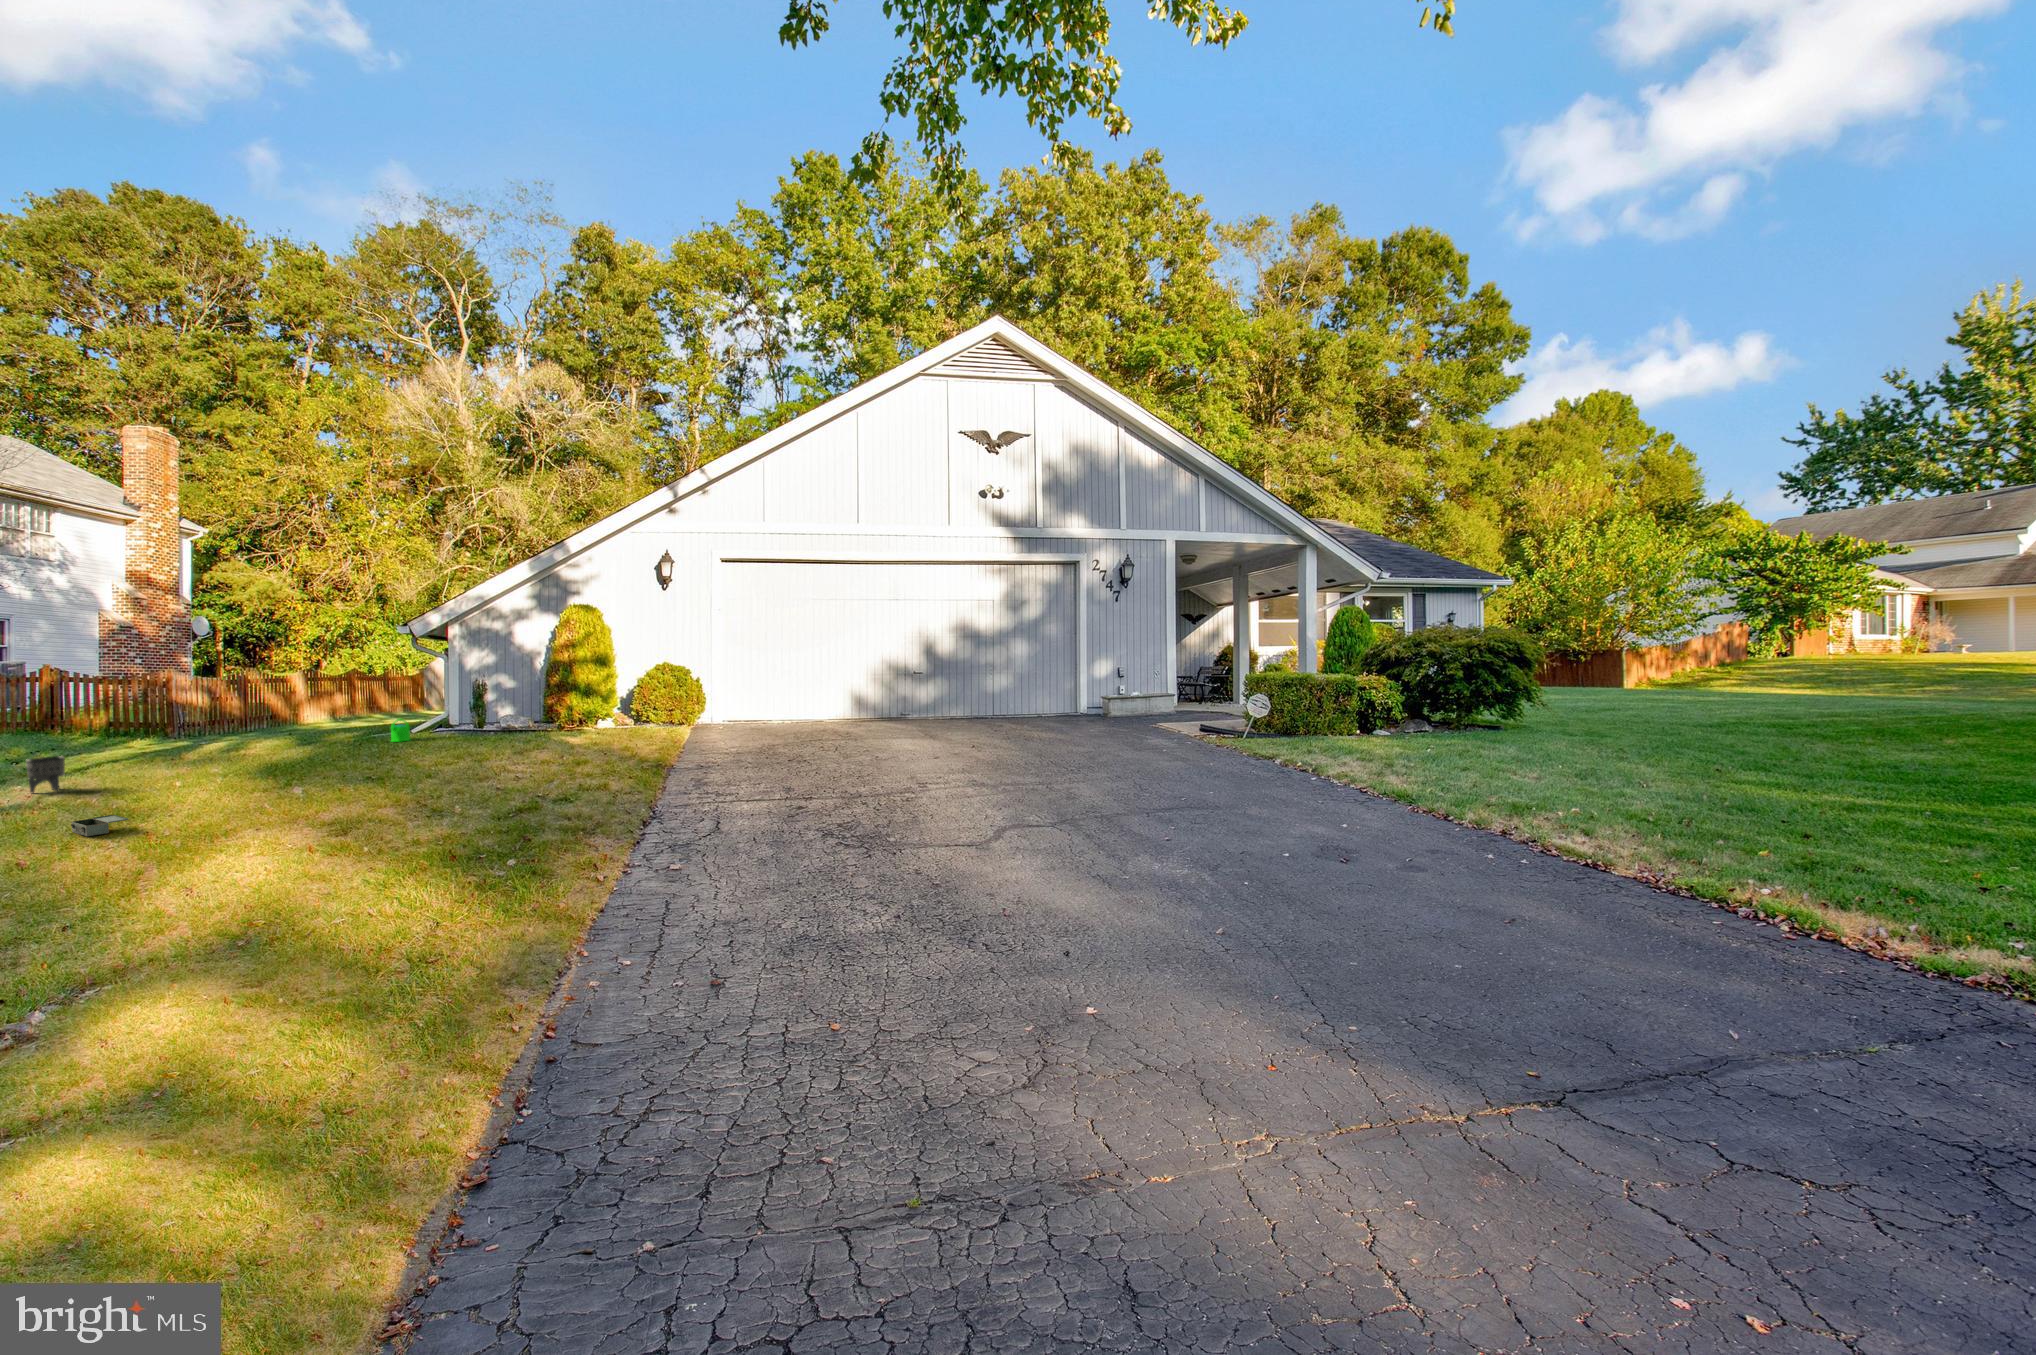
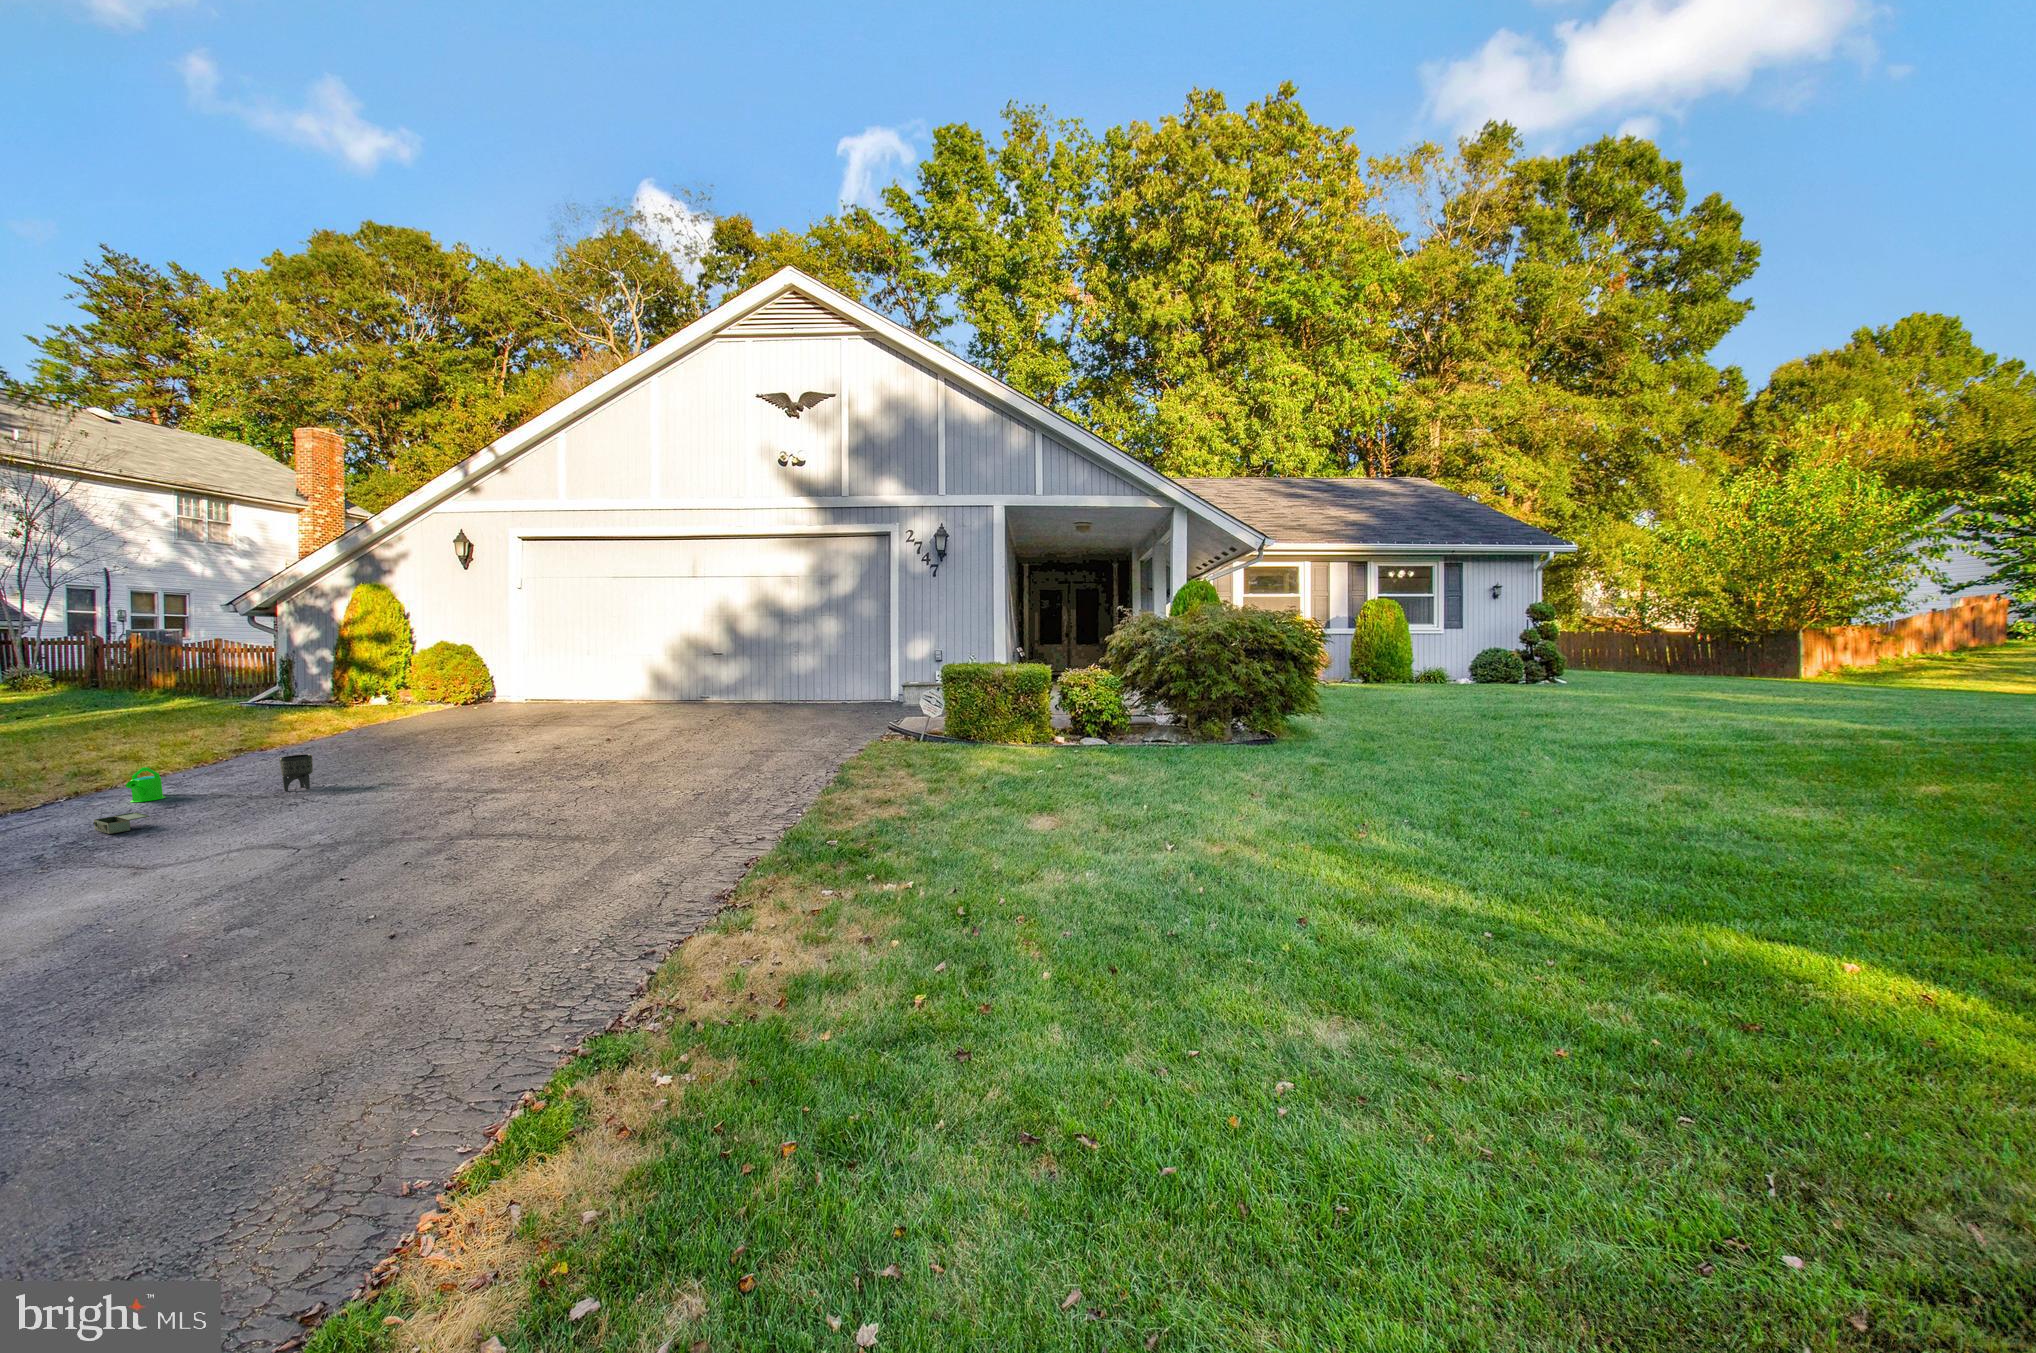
watering can: present [391,718,410,742] -> present [126,767,166,802]
planter: present [26,756,65,793] -> present [279,754,313,791]

